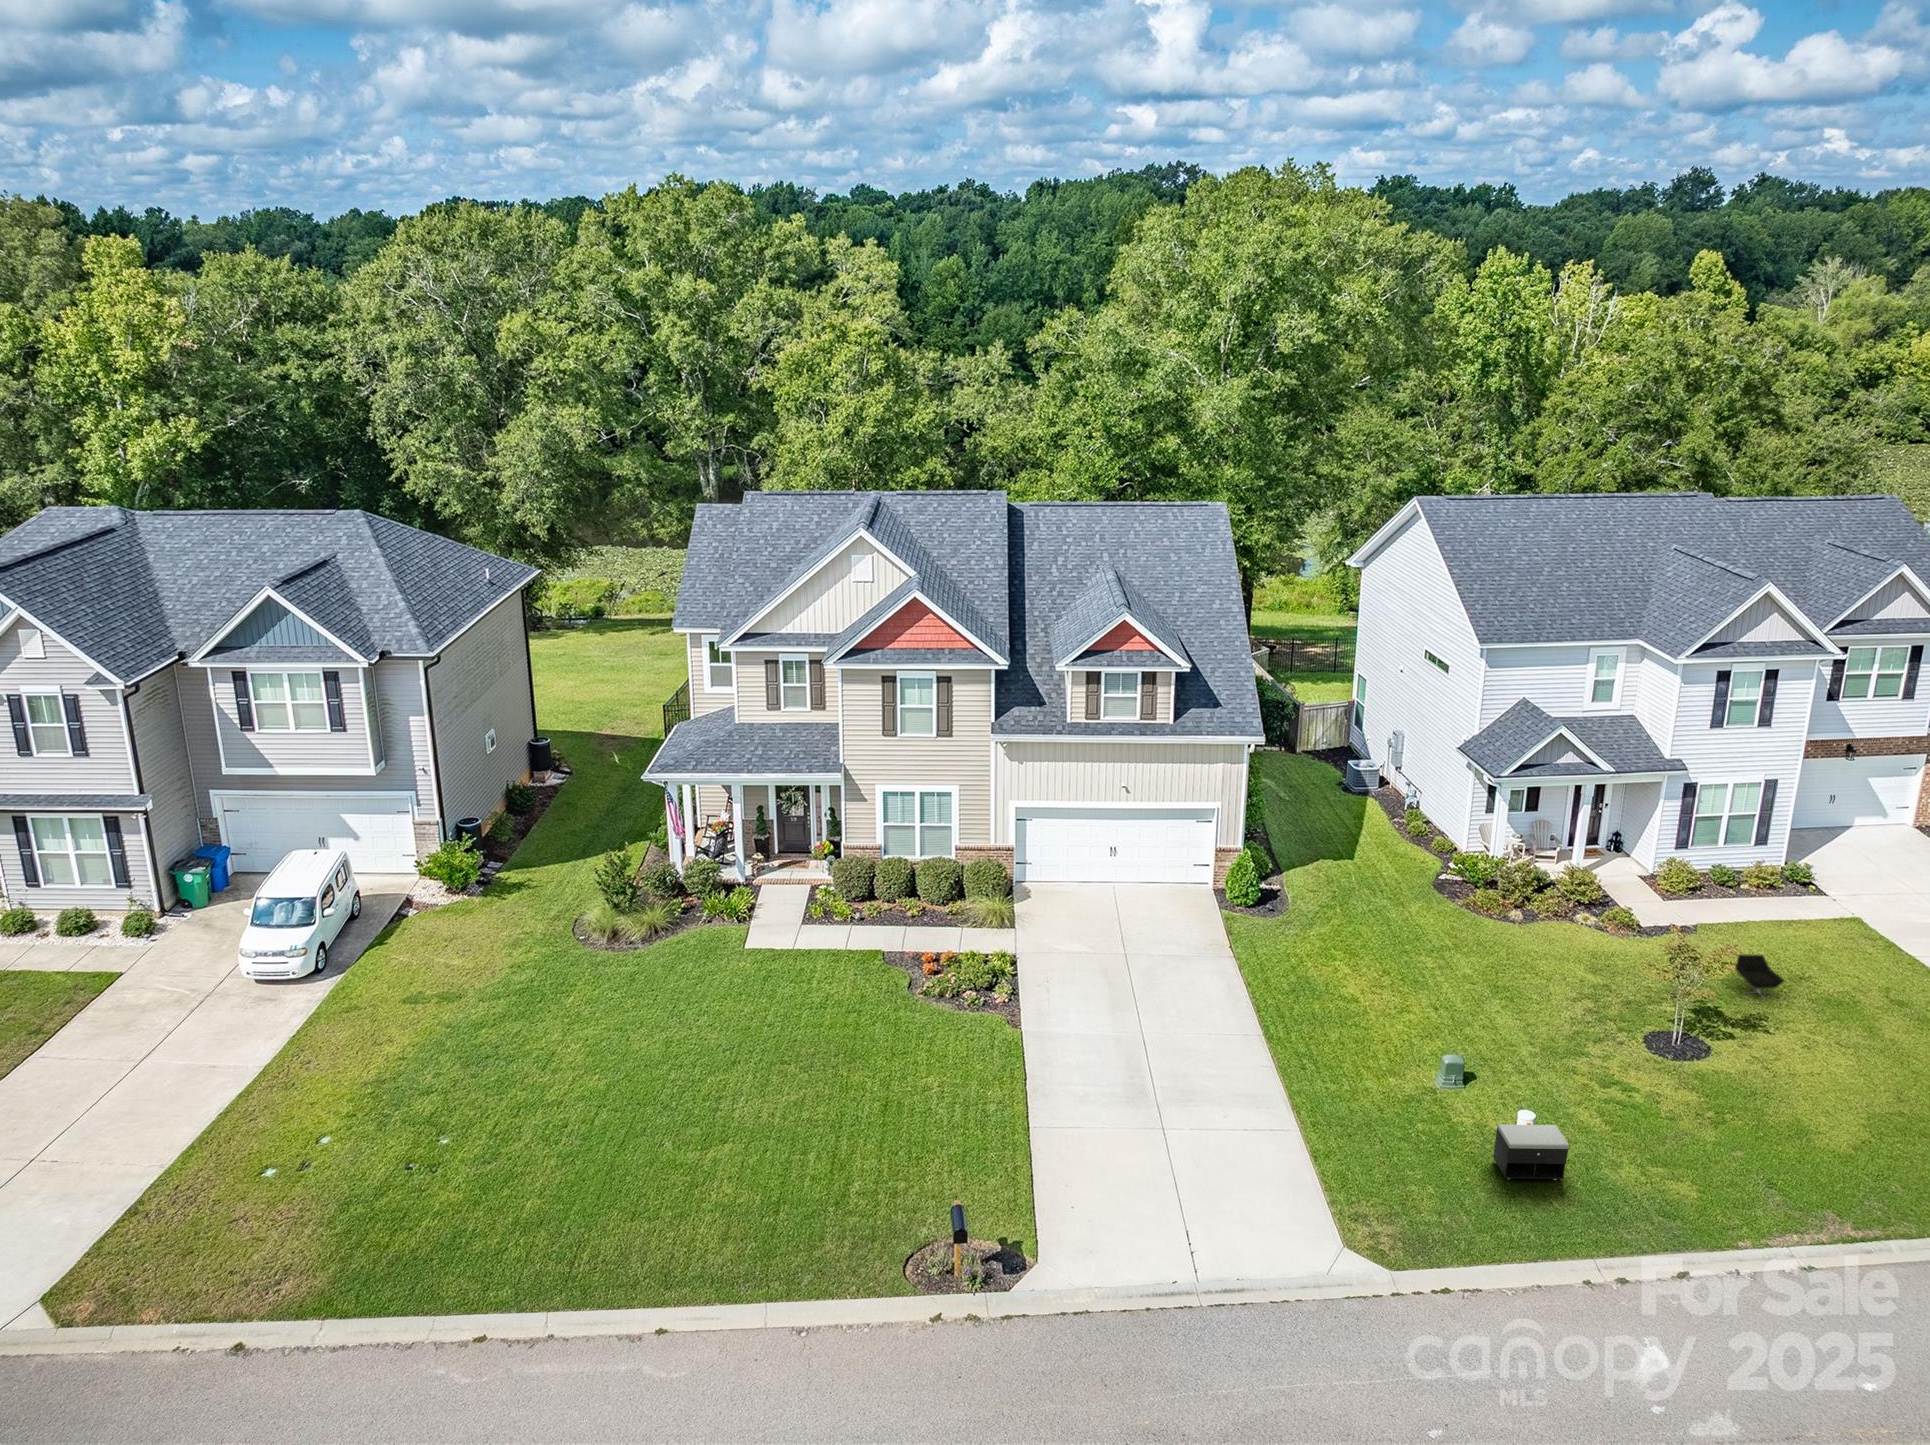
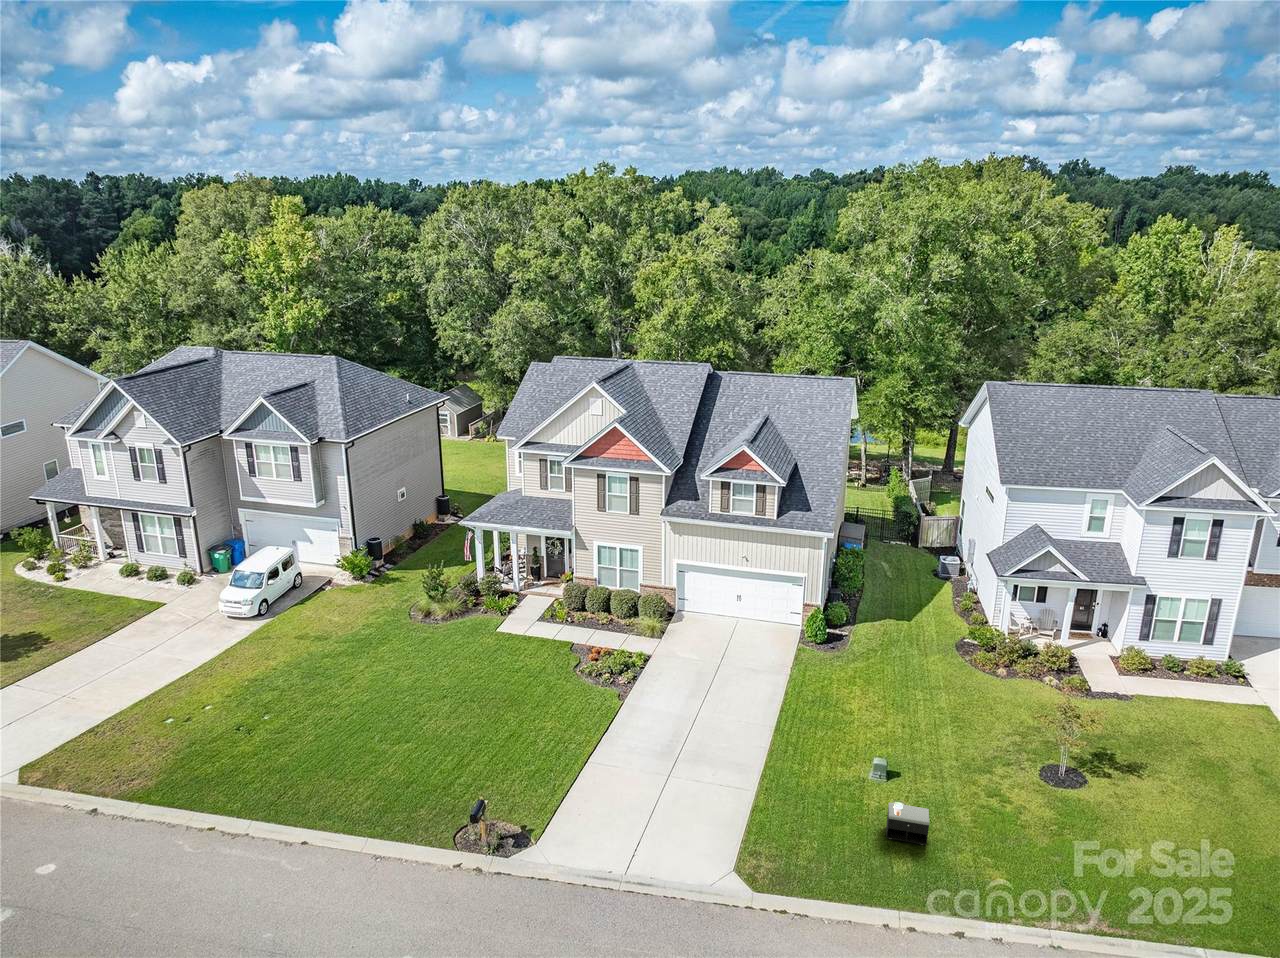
lounge chair: present [1735,954,1784,996] -> none [1135,717,1168,753]

